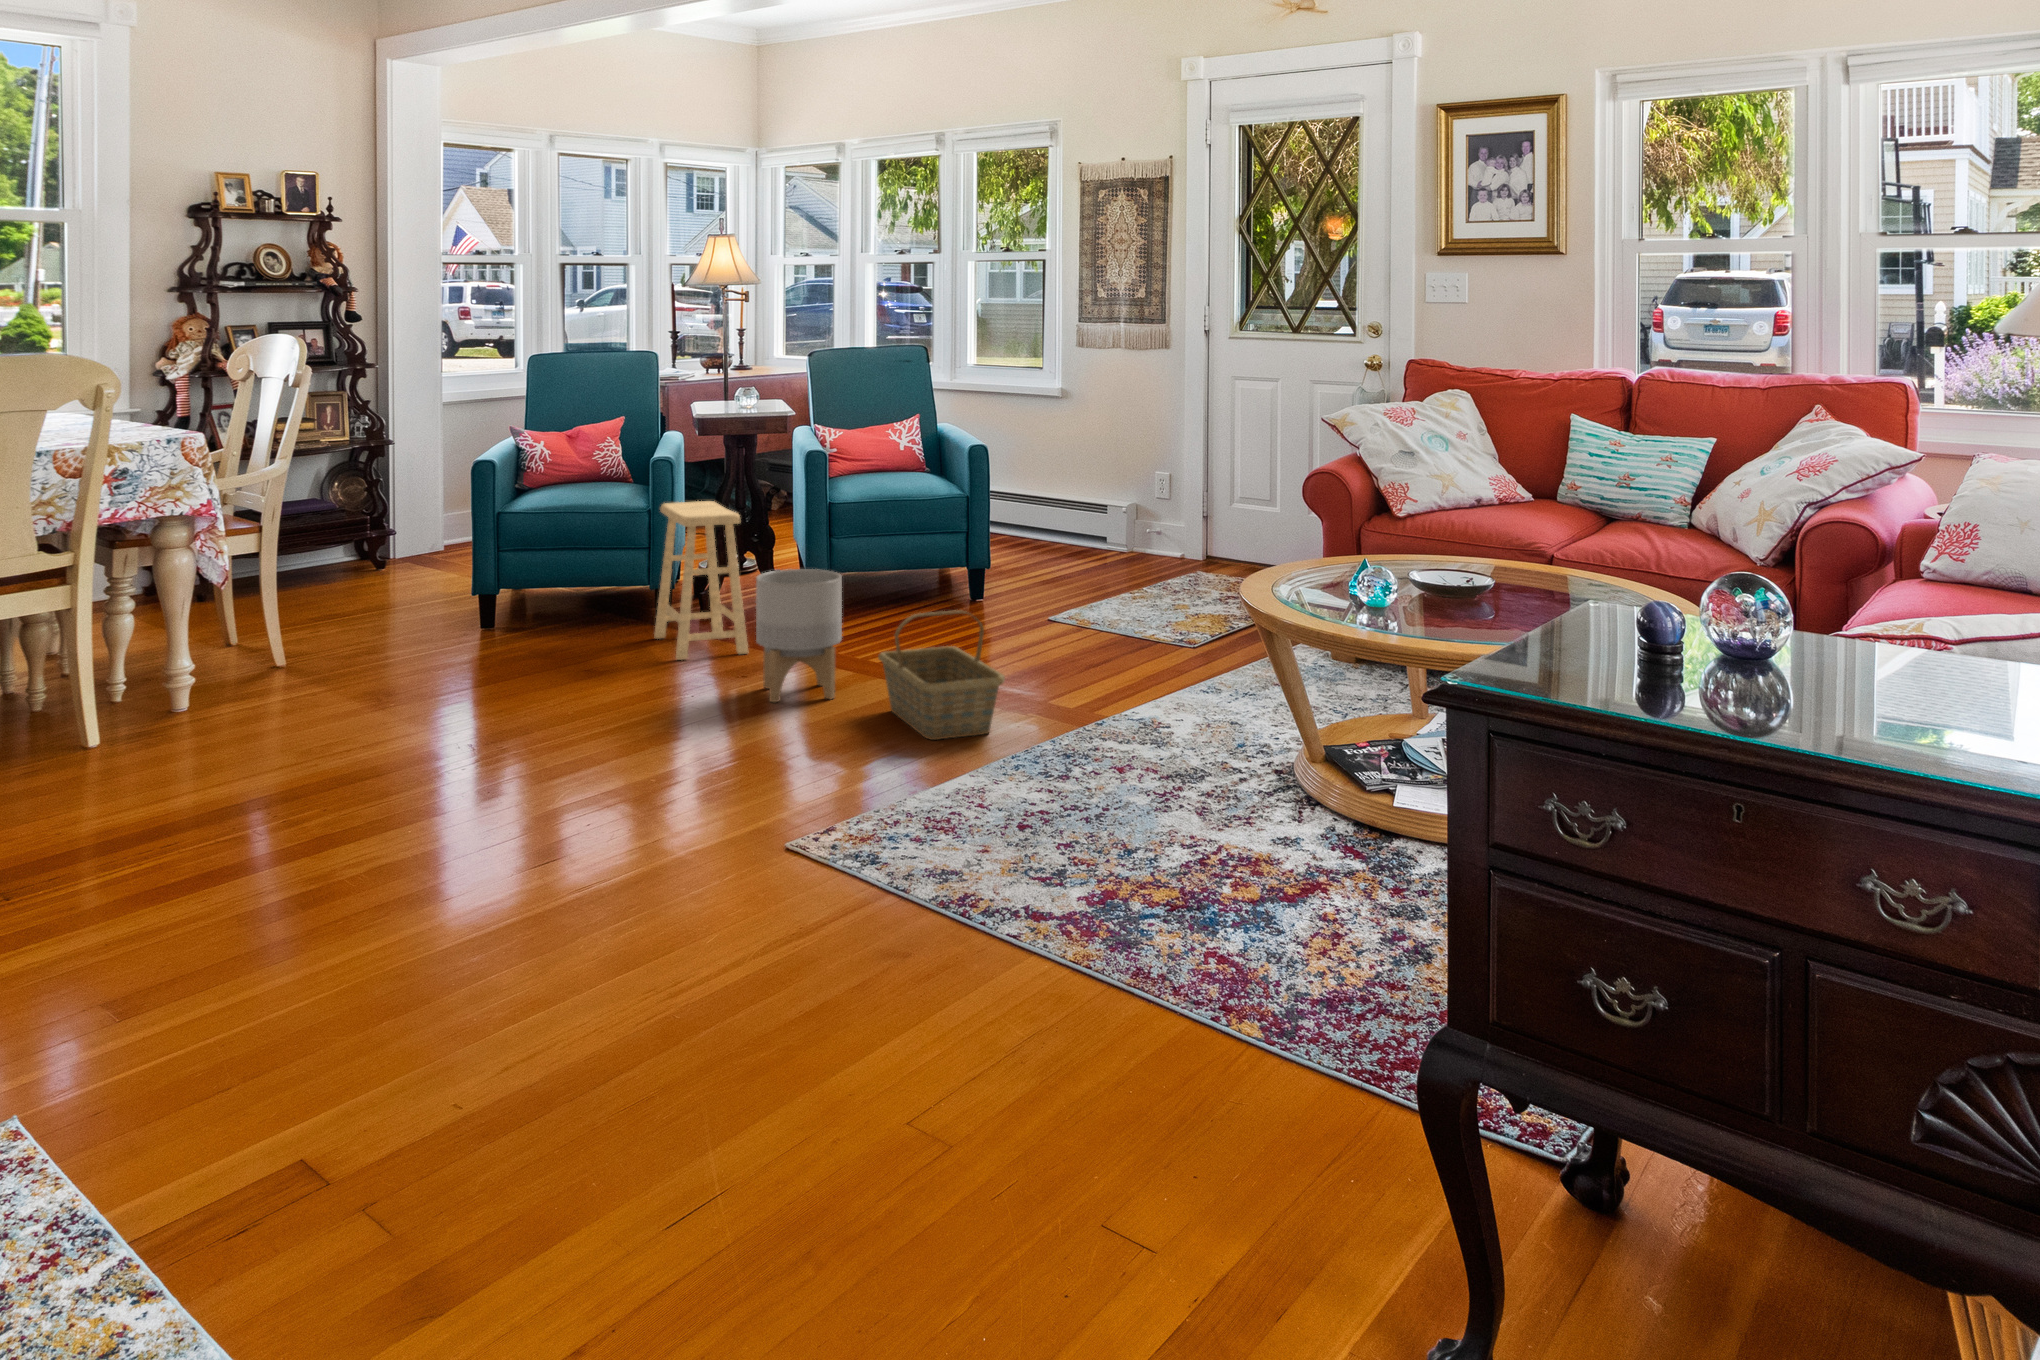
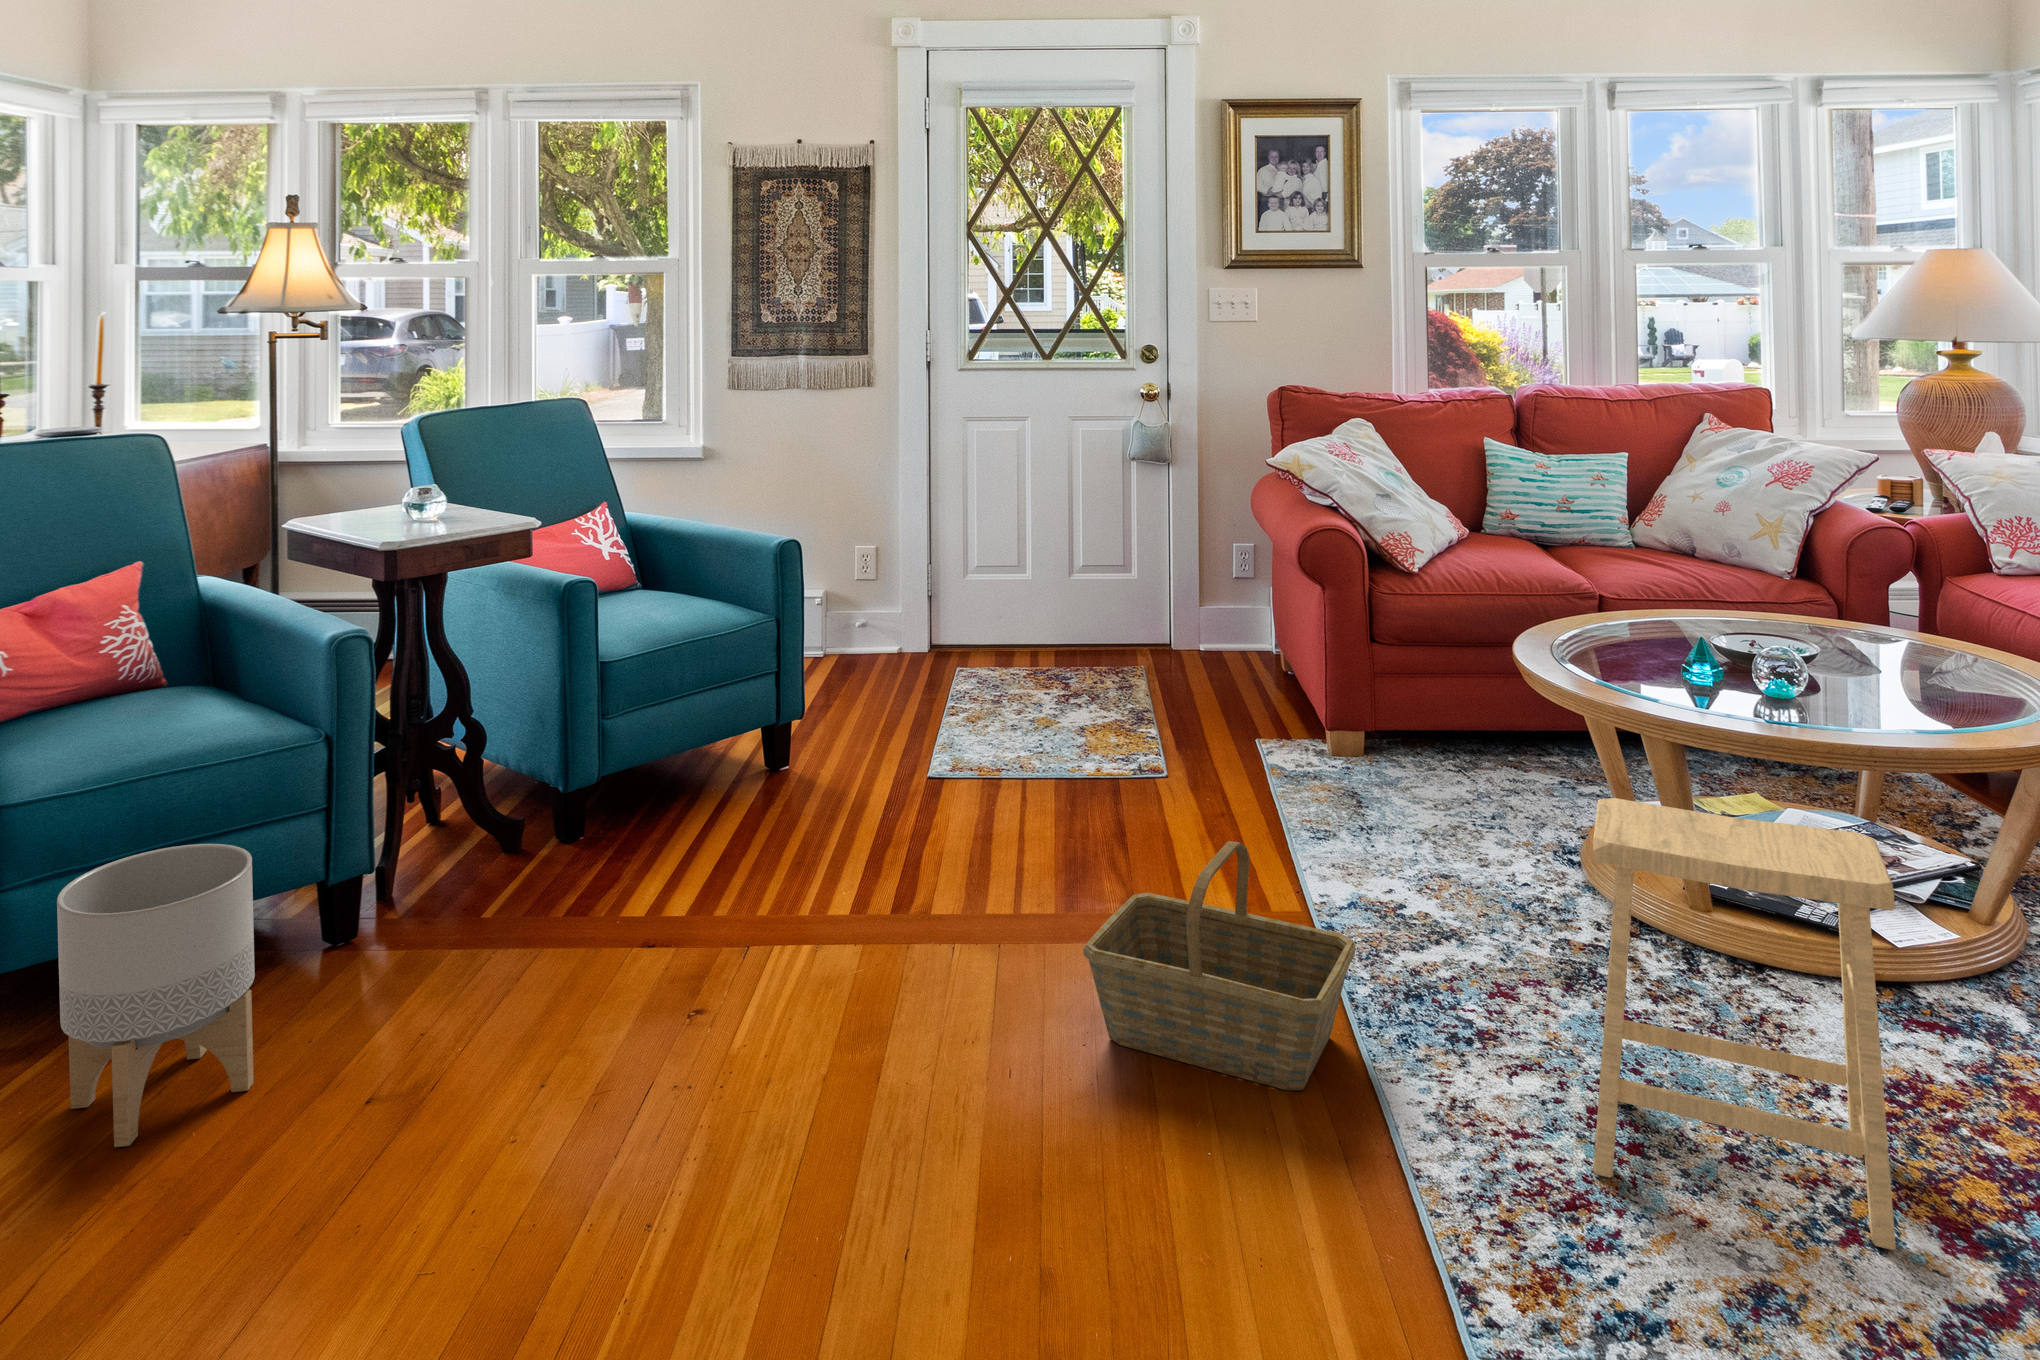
footstool: present [654,501,748,660] -> present [1593,798,1896,1250]
planter: present [756,569,842,702] -> present [57,844,255,1147]

